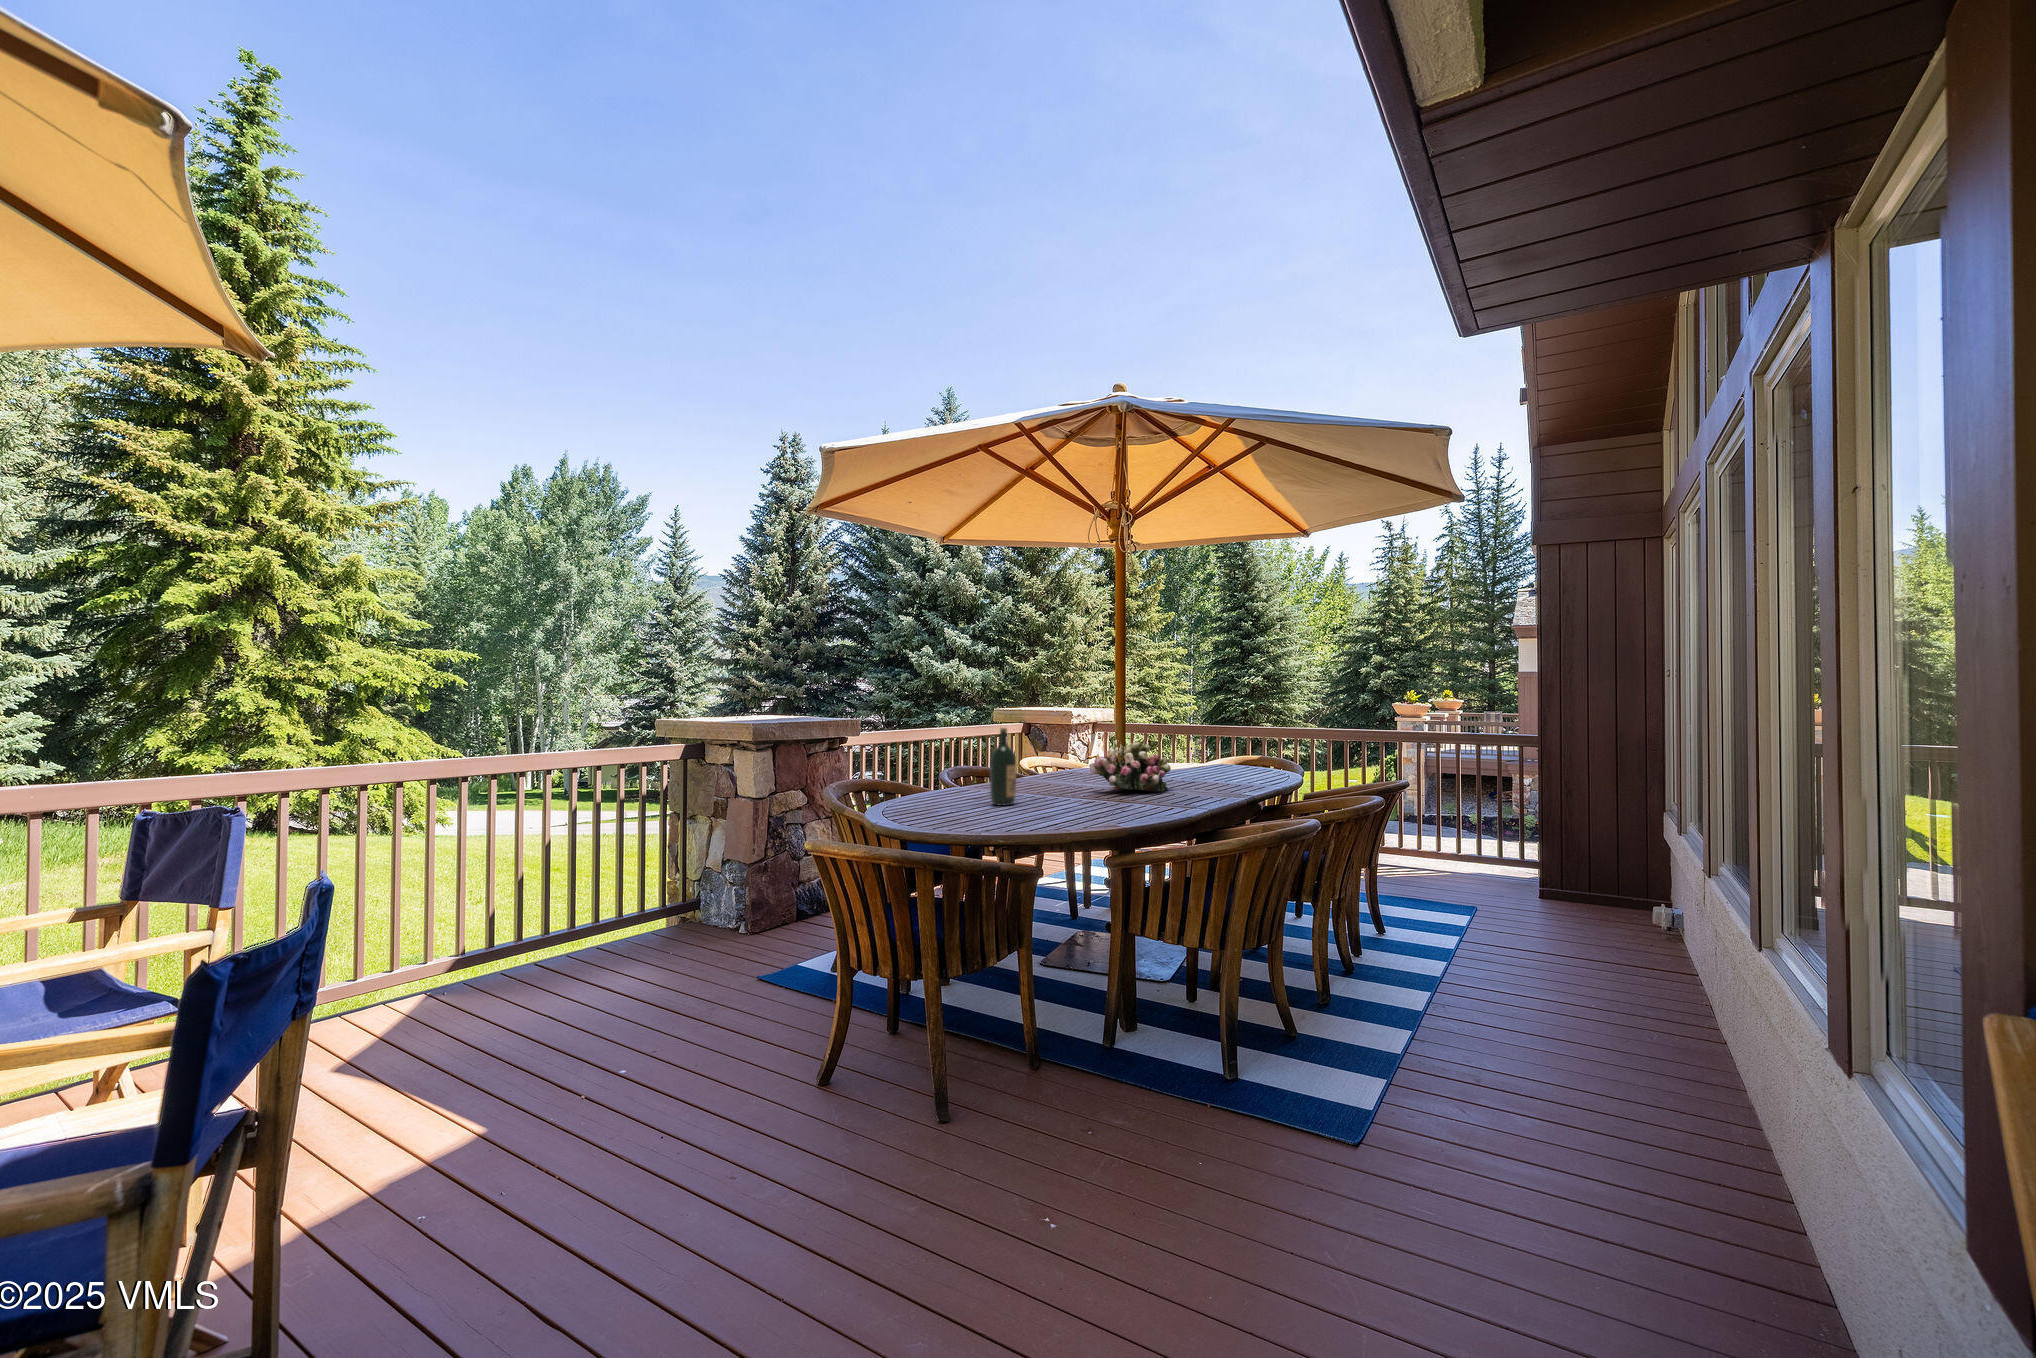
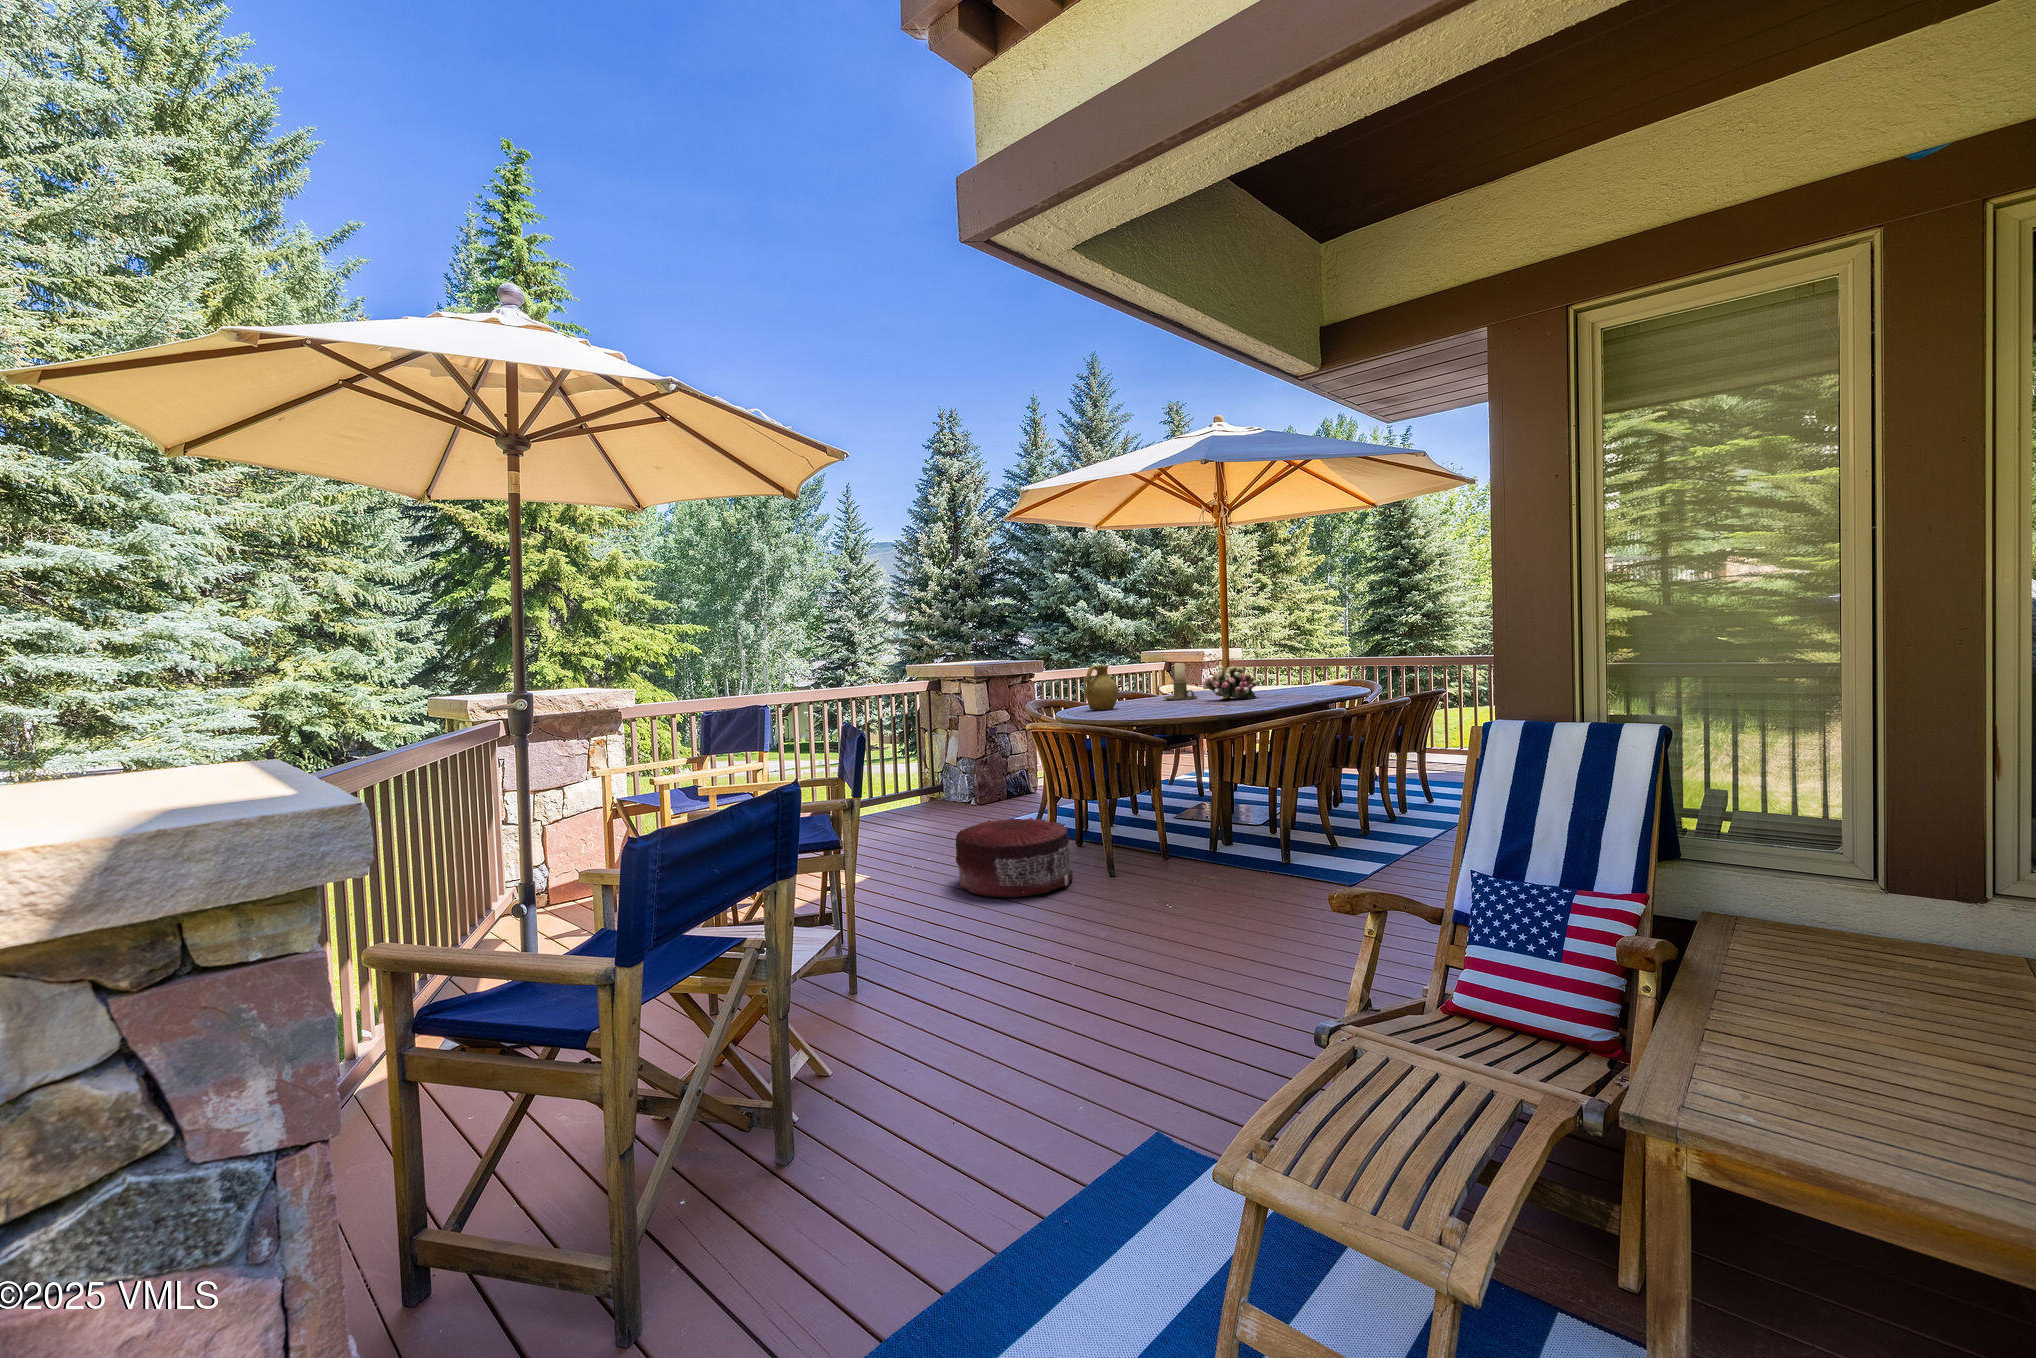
wine bottle: present [990,728,1016,806] -> none [1134,659,1151,708]
candle holder: none [1028,732,1078,786] -> present [1164,663,1197,700]
pitcher: none [914,734,965,806] -> present [1085,665,1119,710]
pouf: none [629,1016,870,1225] -> present [956,818,1073,897]

